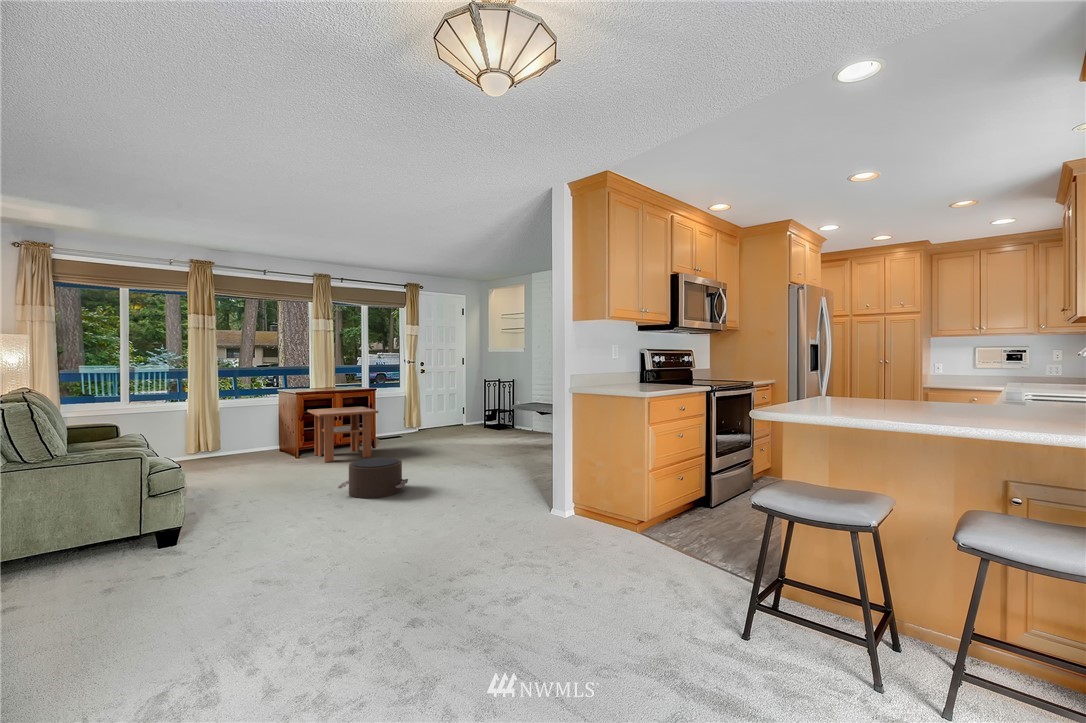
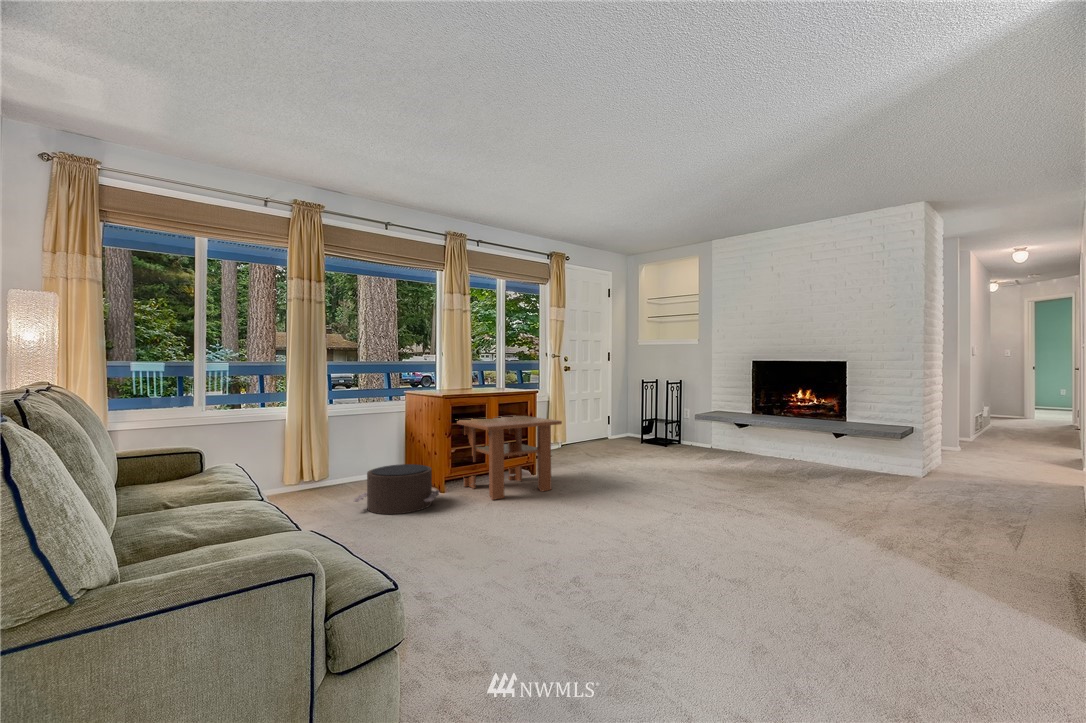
pouf: present [338,458,408,498] -> present [354,464,439,514]

